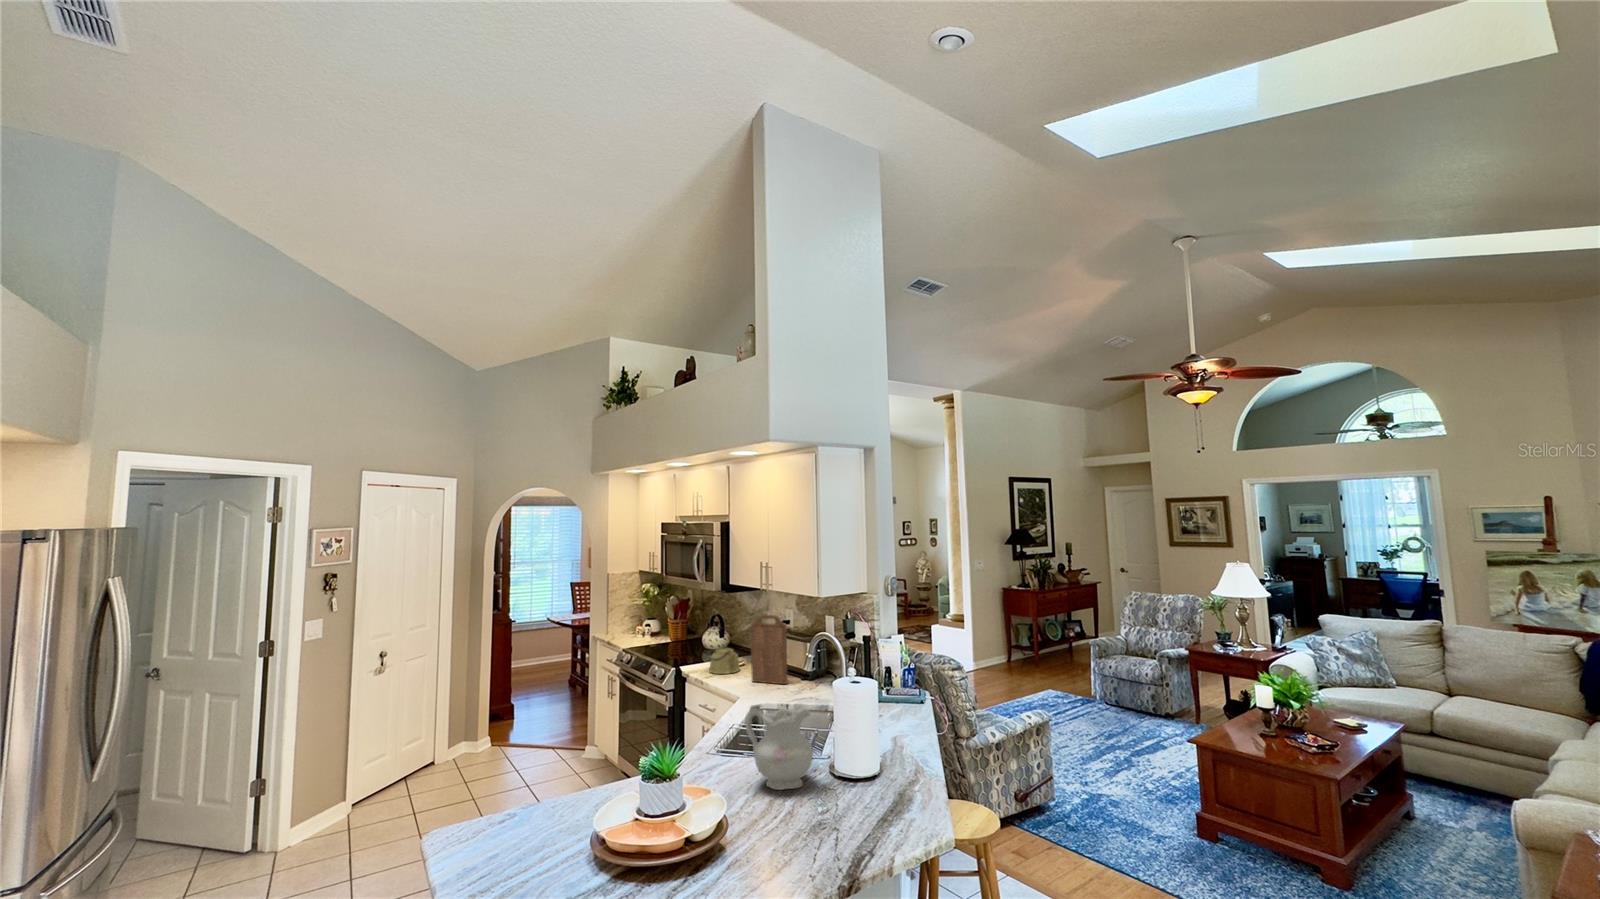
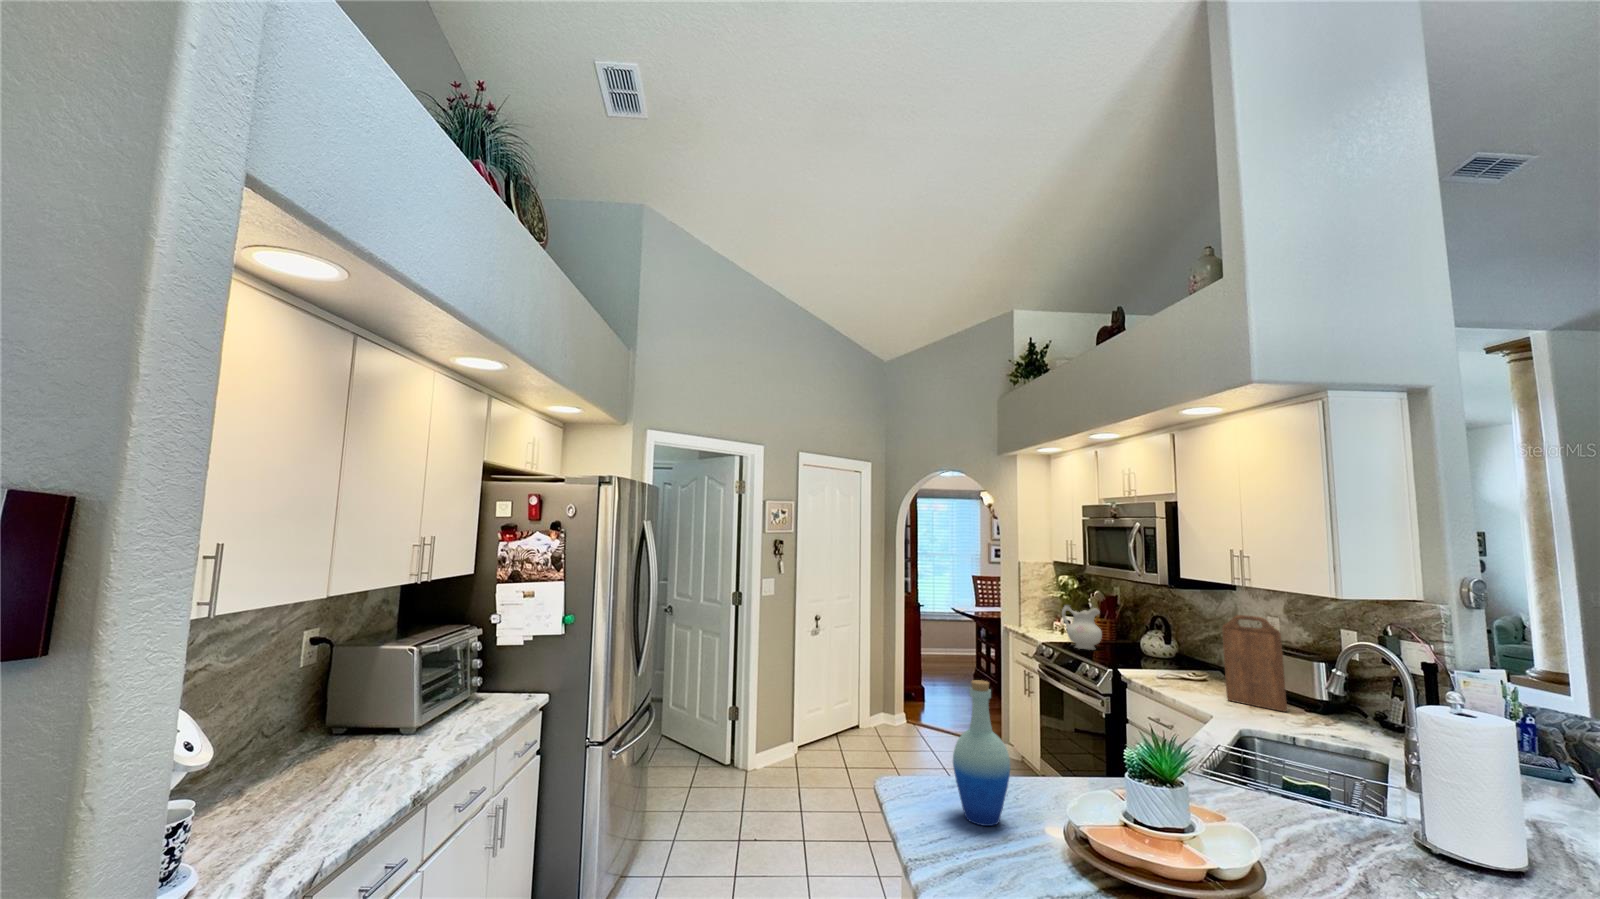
kettle: present [705,645,740,674] -> none [1150,650,1203,686]
ceramic pitcher: present [745,704,813,790] -> present [1062,605,1102,650]
bottle: none [495,728,549,857] -> present [953,680,1010,826]

